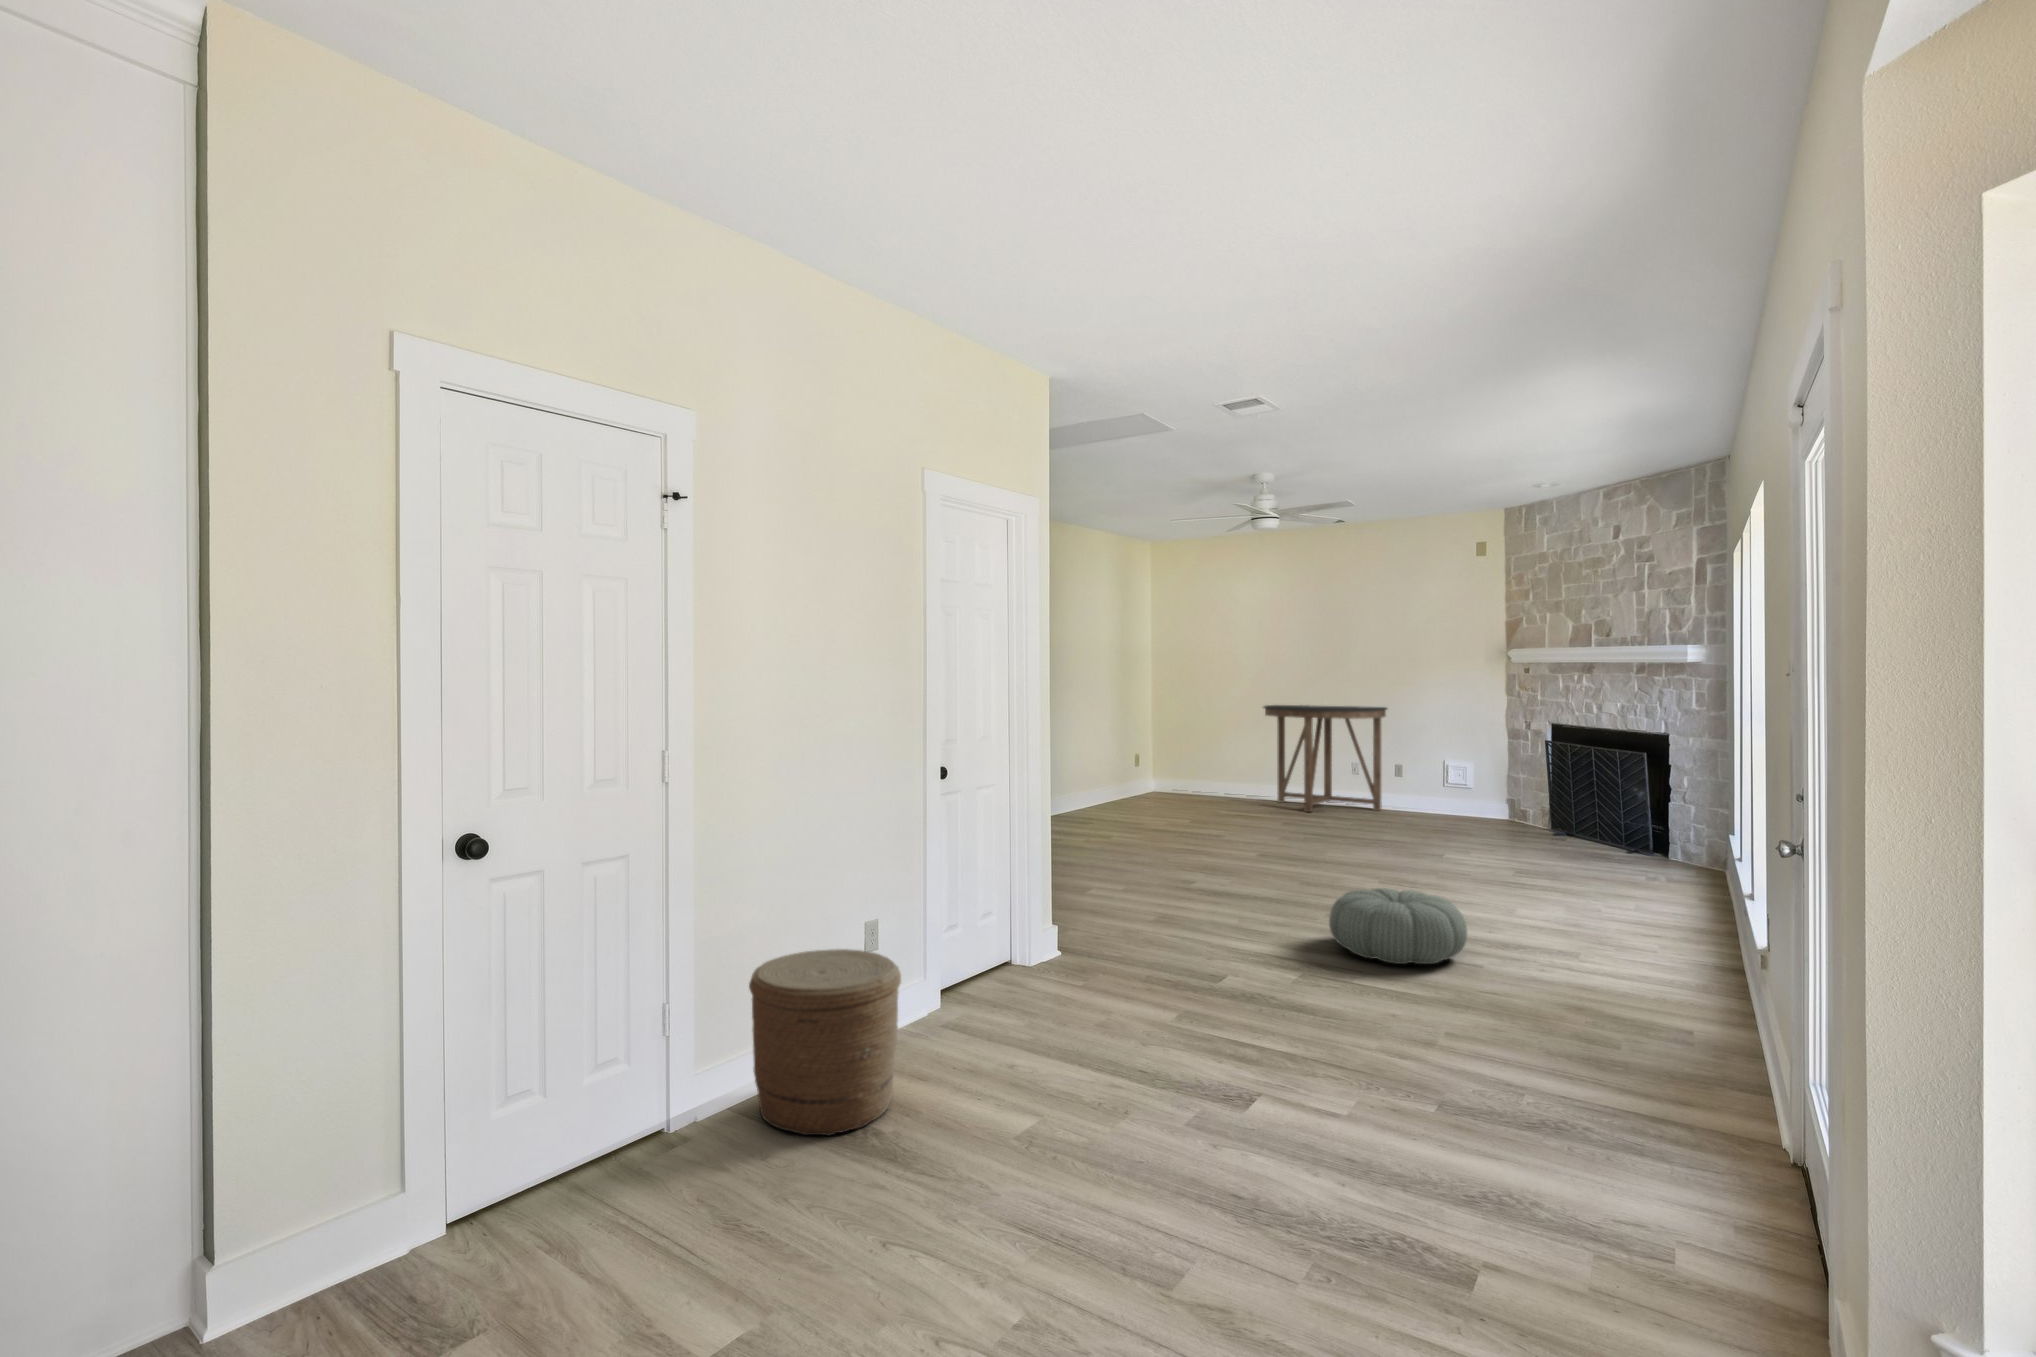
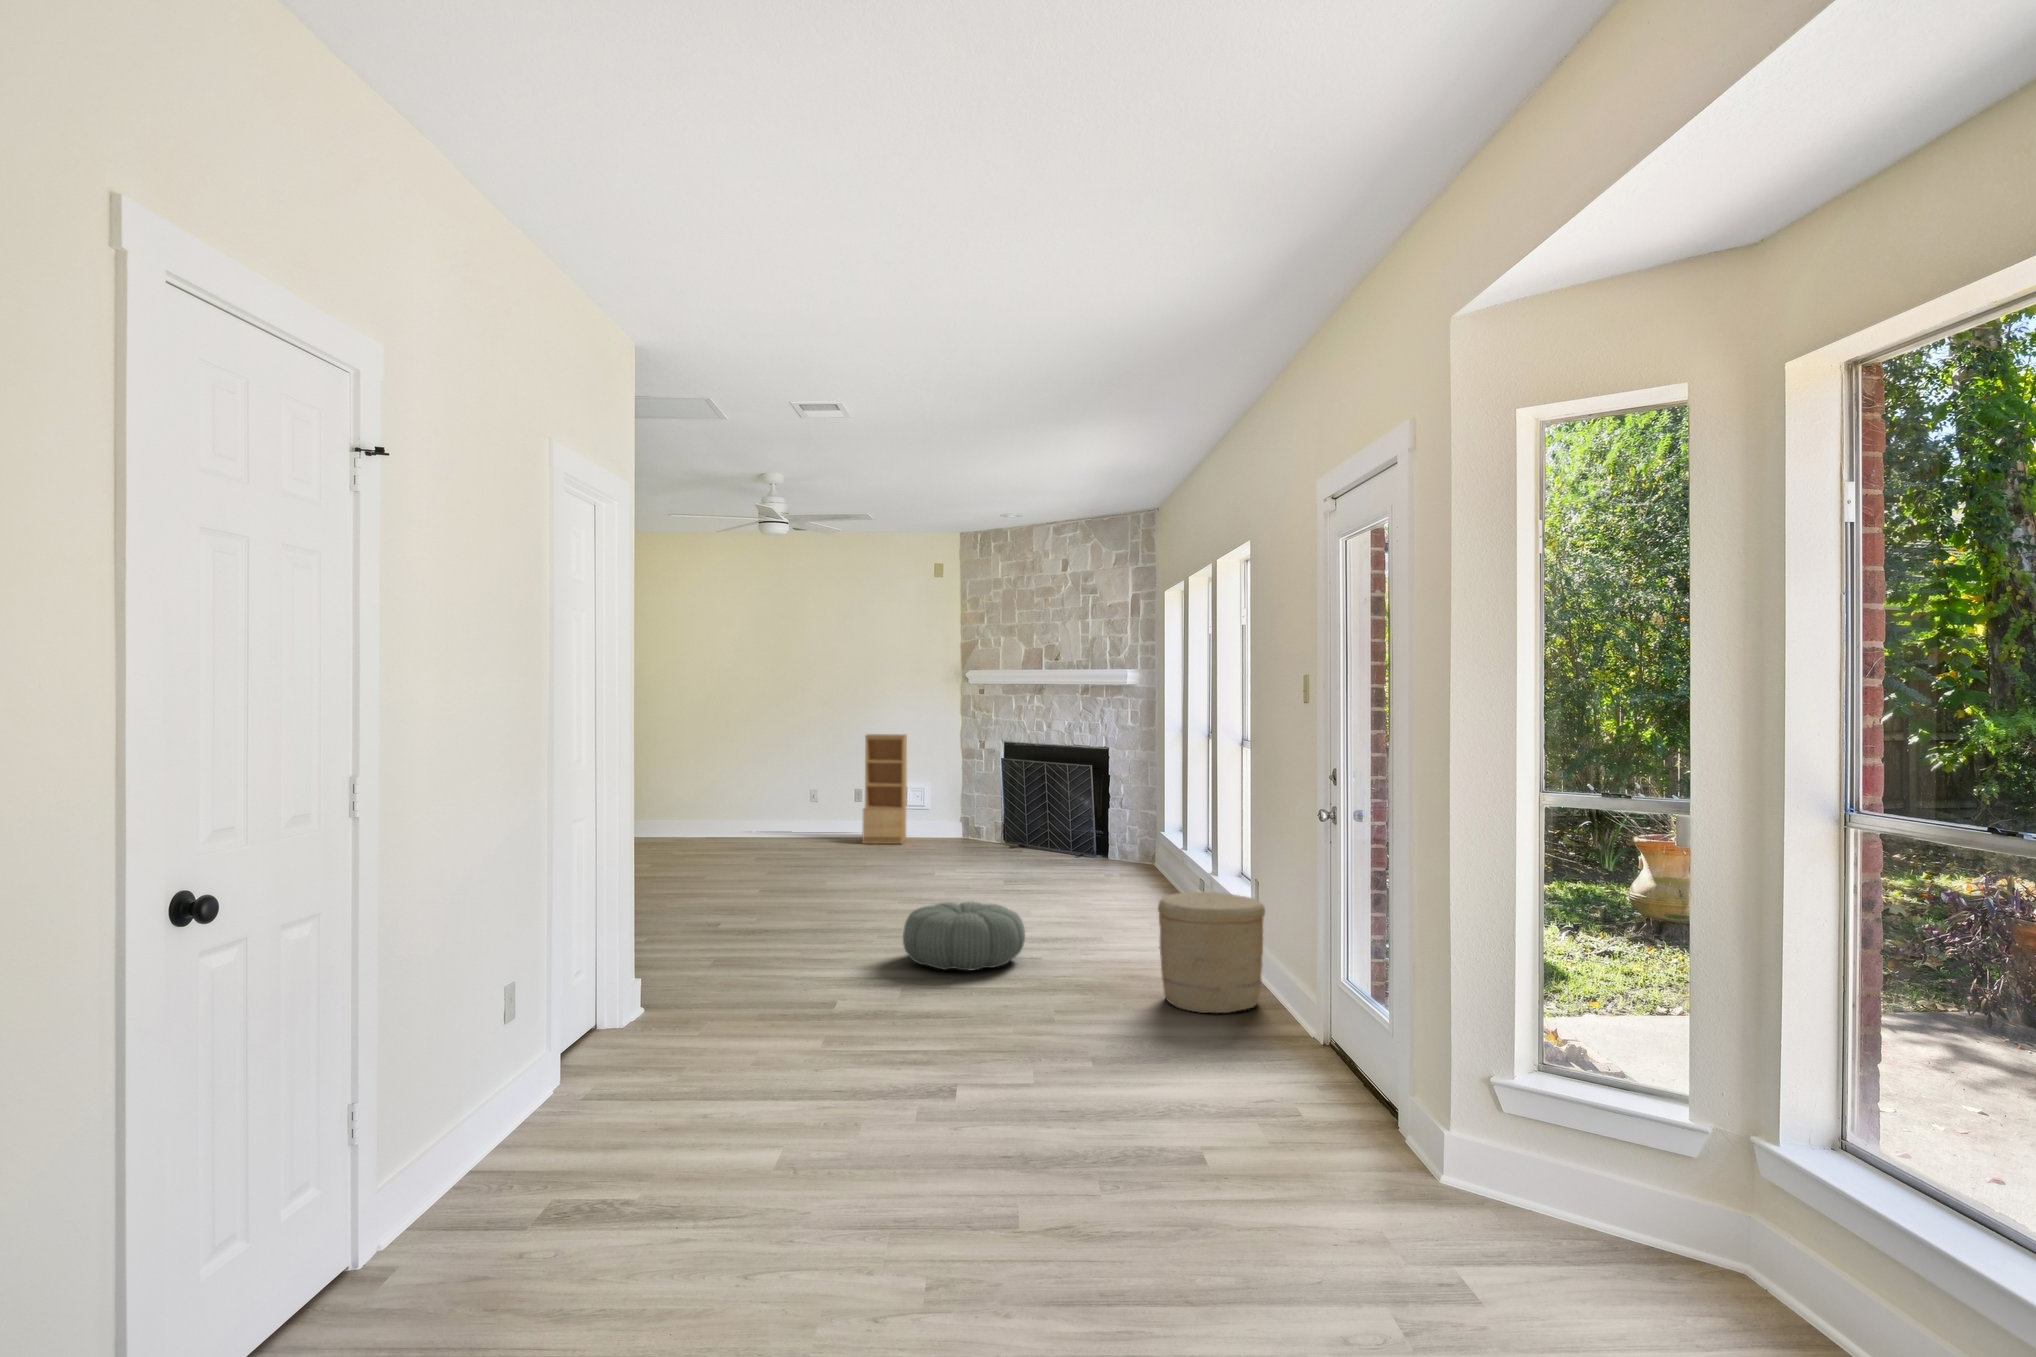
console table: present [1264,705,1387,812] -> none [714,727,848,845]
bookshelf: none [1397,713,1448,821] -> present [862,734,907,844]
woven basket: present [749,949,901,1135] -> present [1158,892,1265,1013]

